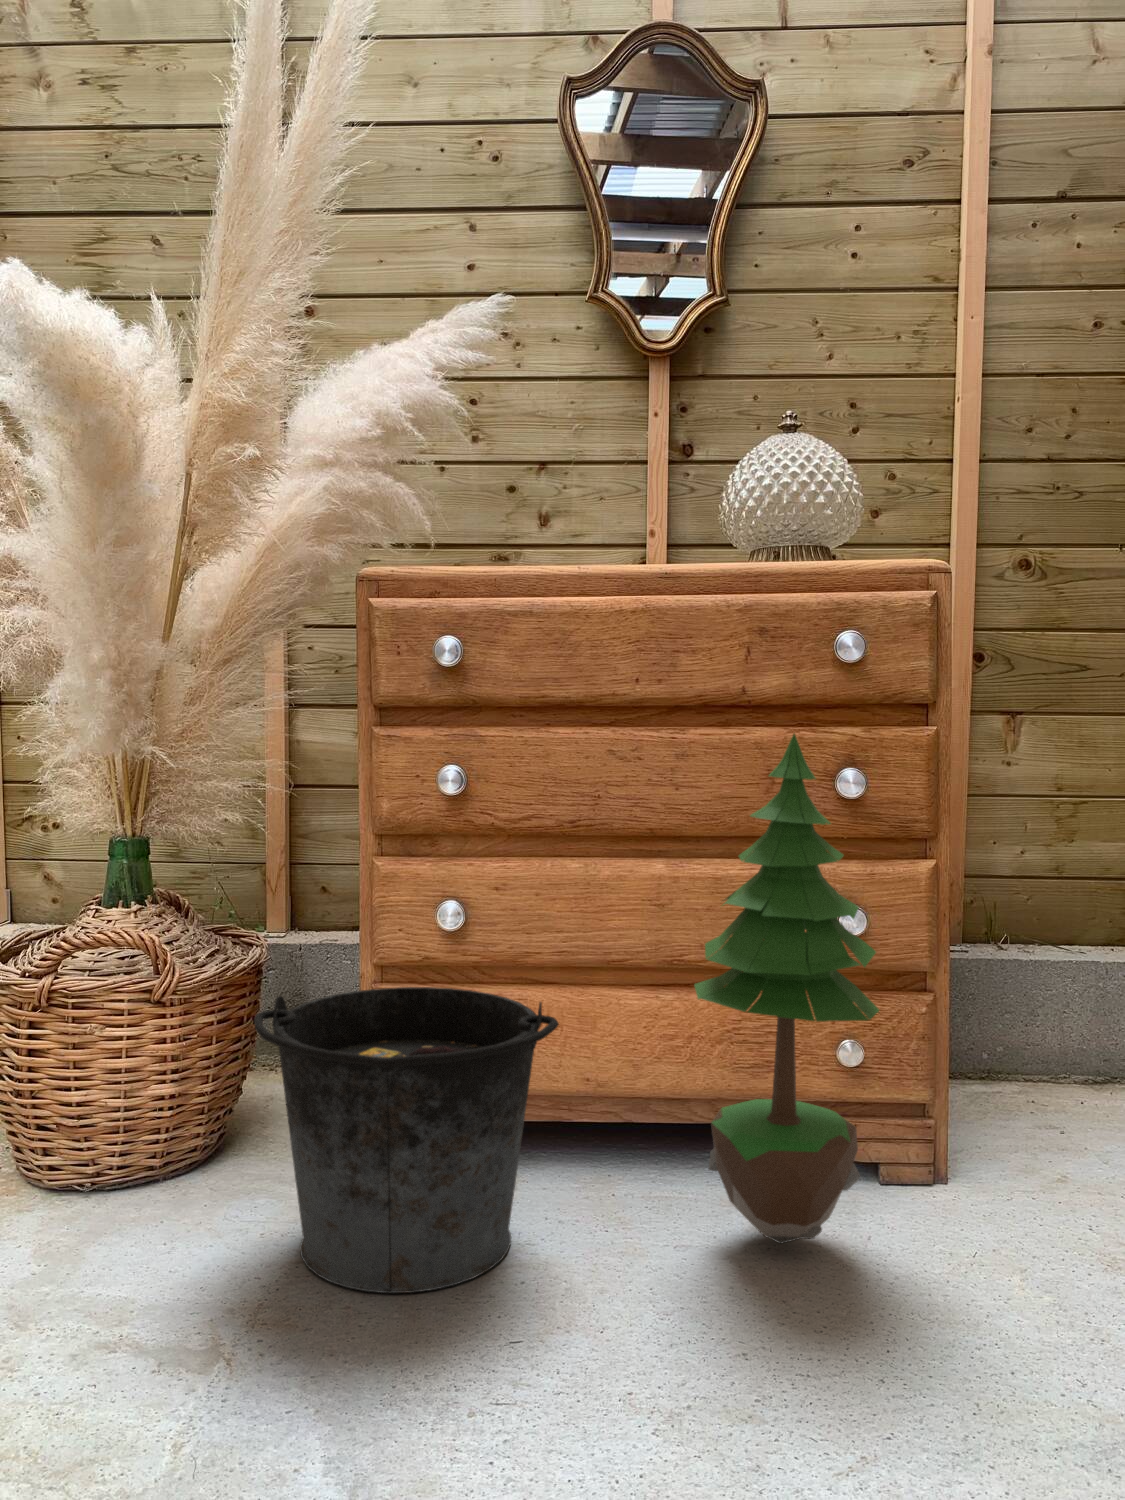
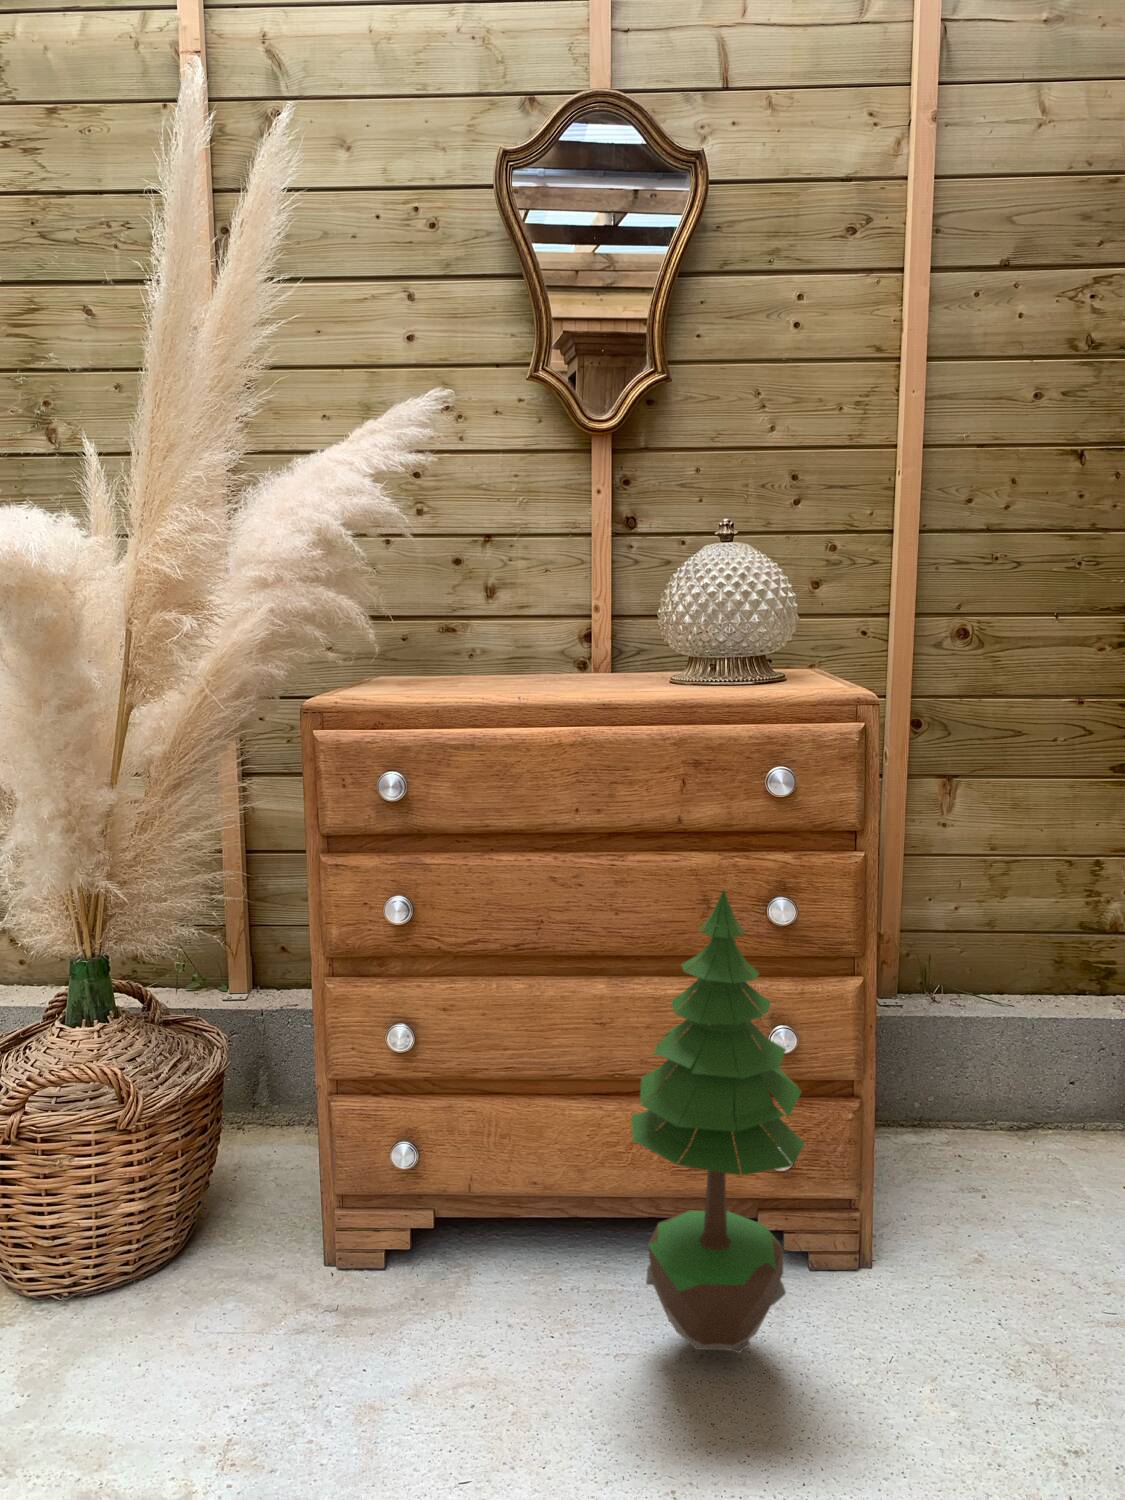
bucket: present [254,987,559,1293] -> none [212,1107,502,1428]

